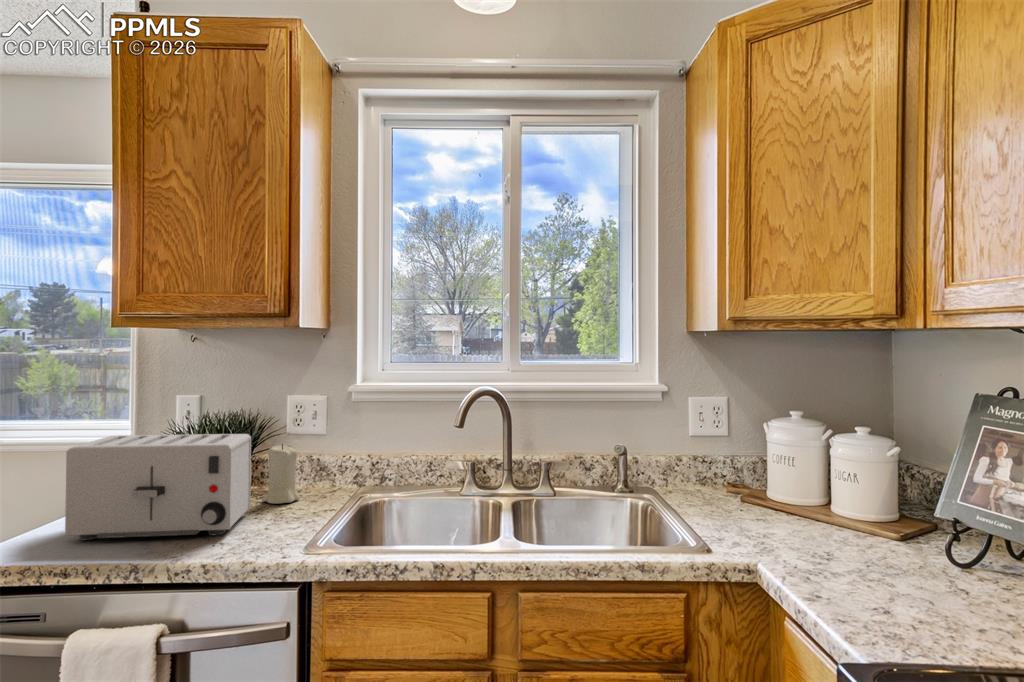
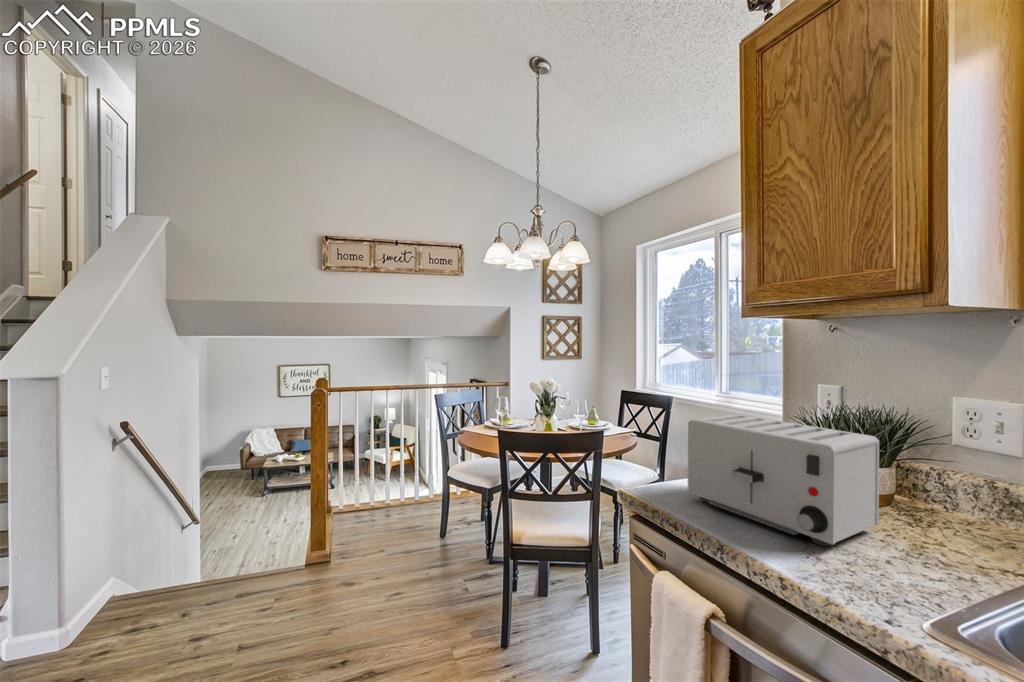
candle: present [262,444,300,504] -> none [905,456,966,535]

